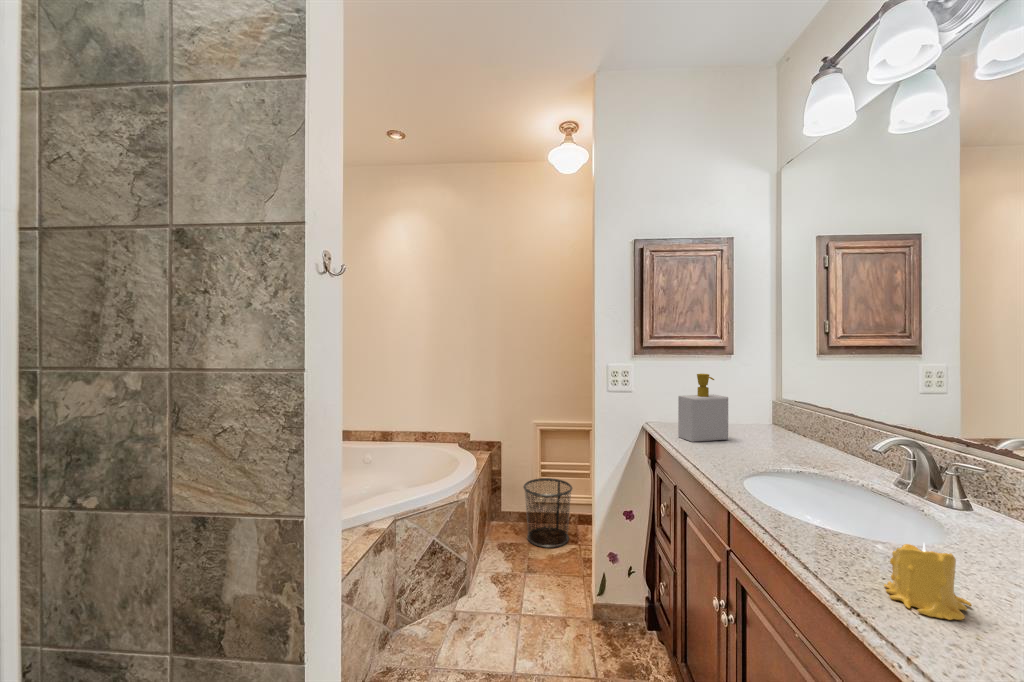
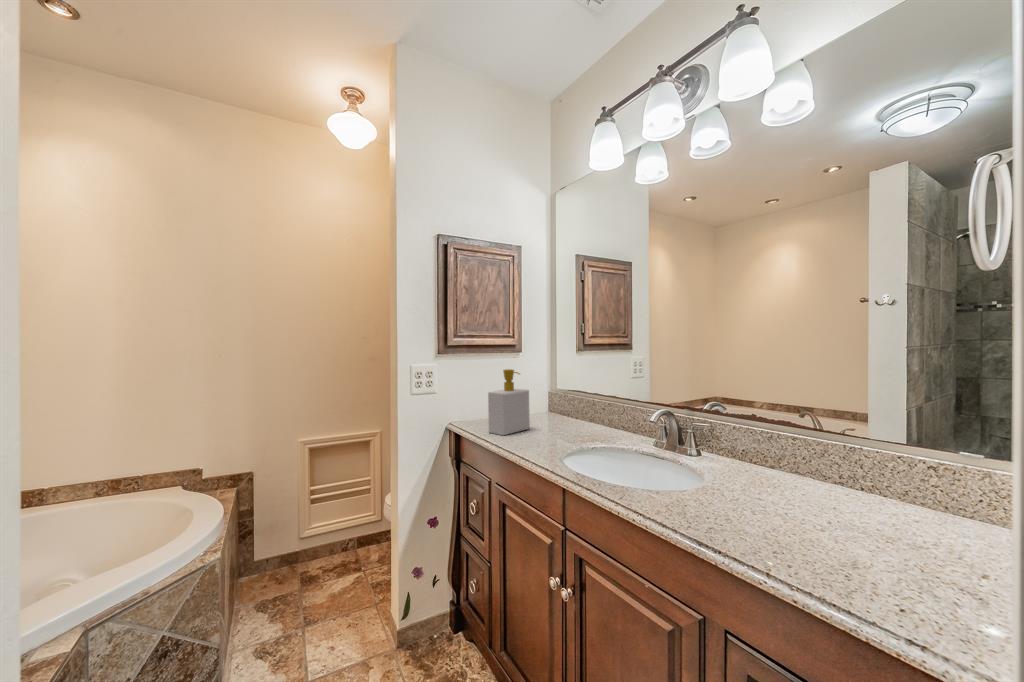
waste bin: present [524,478,572,548] -> none [289,502,353,588]
candle: present [884,544,972,620] -> none [738,482,796,542]

